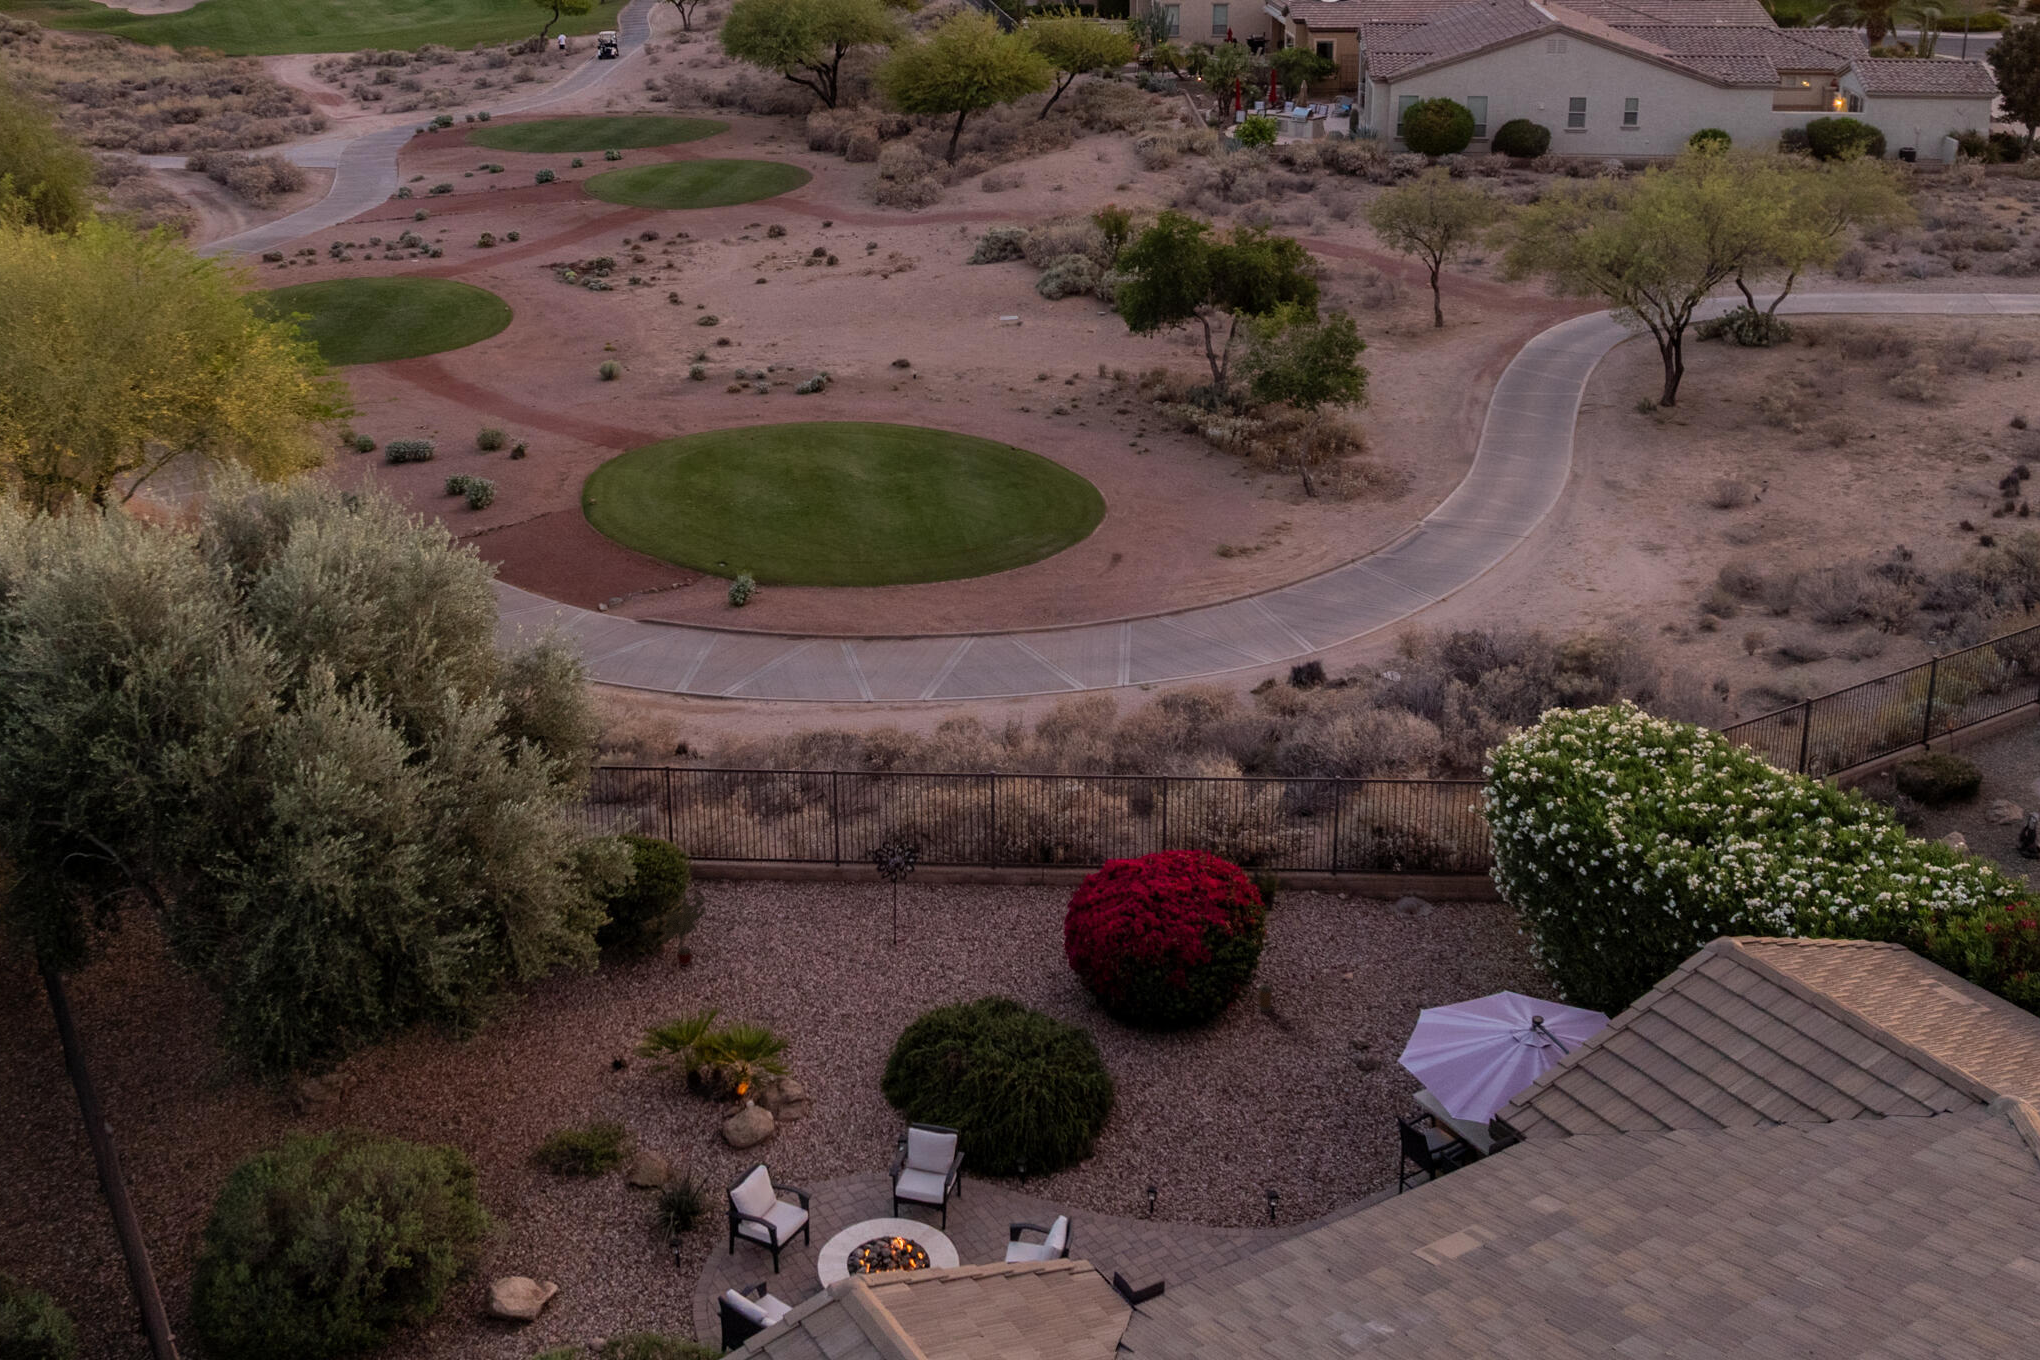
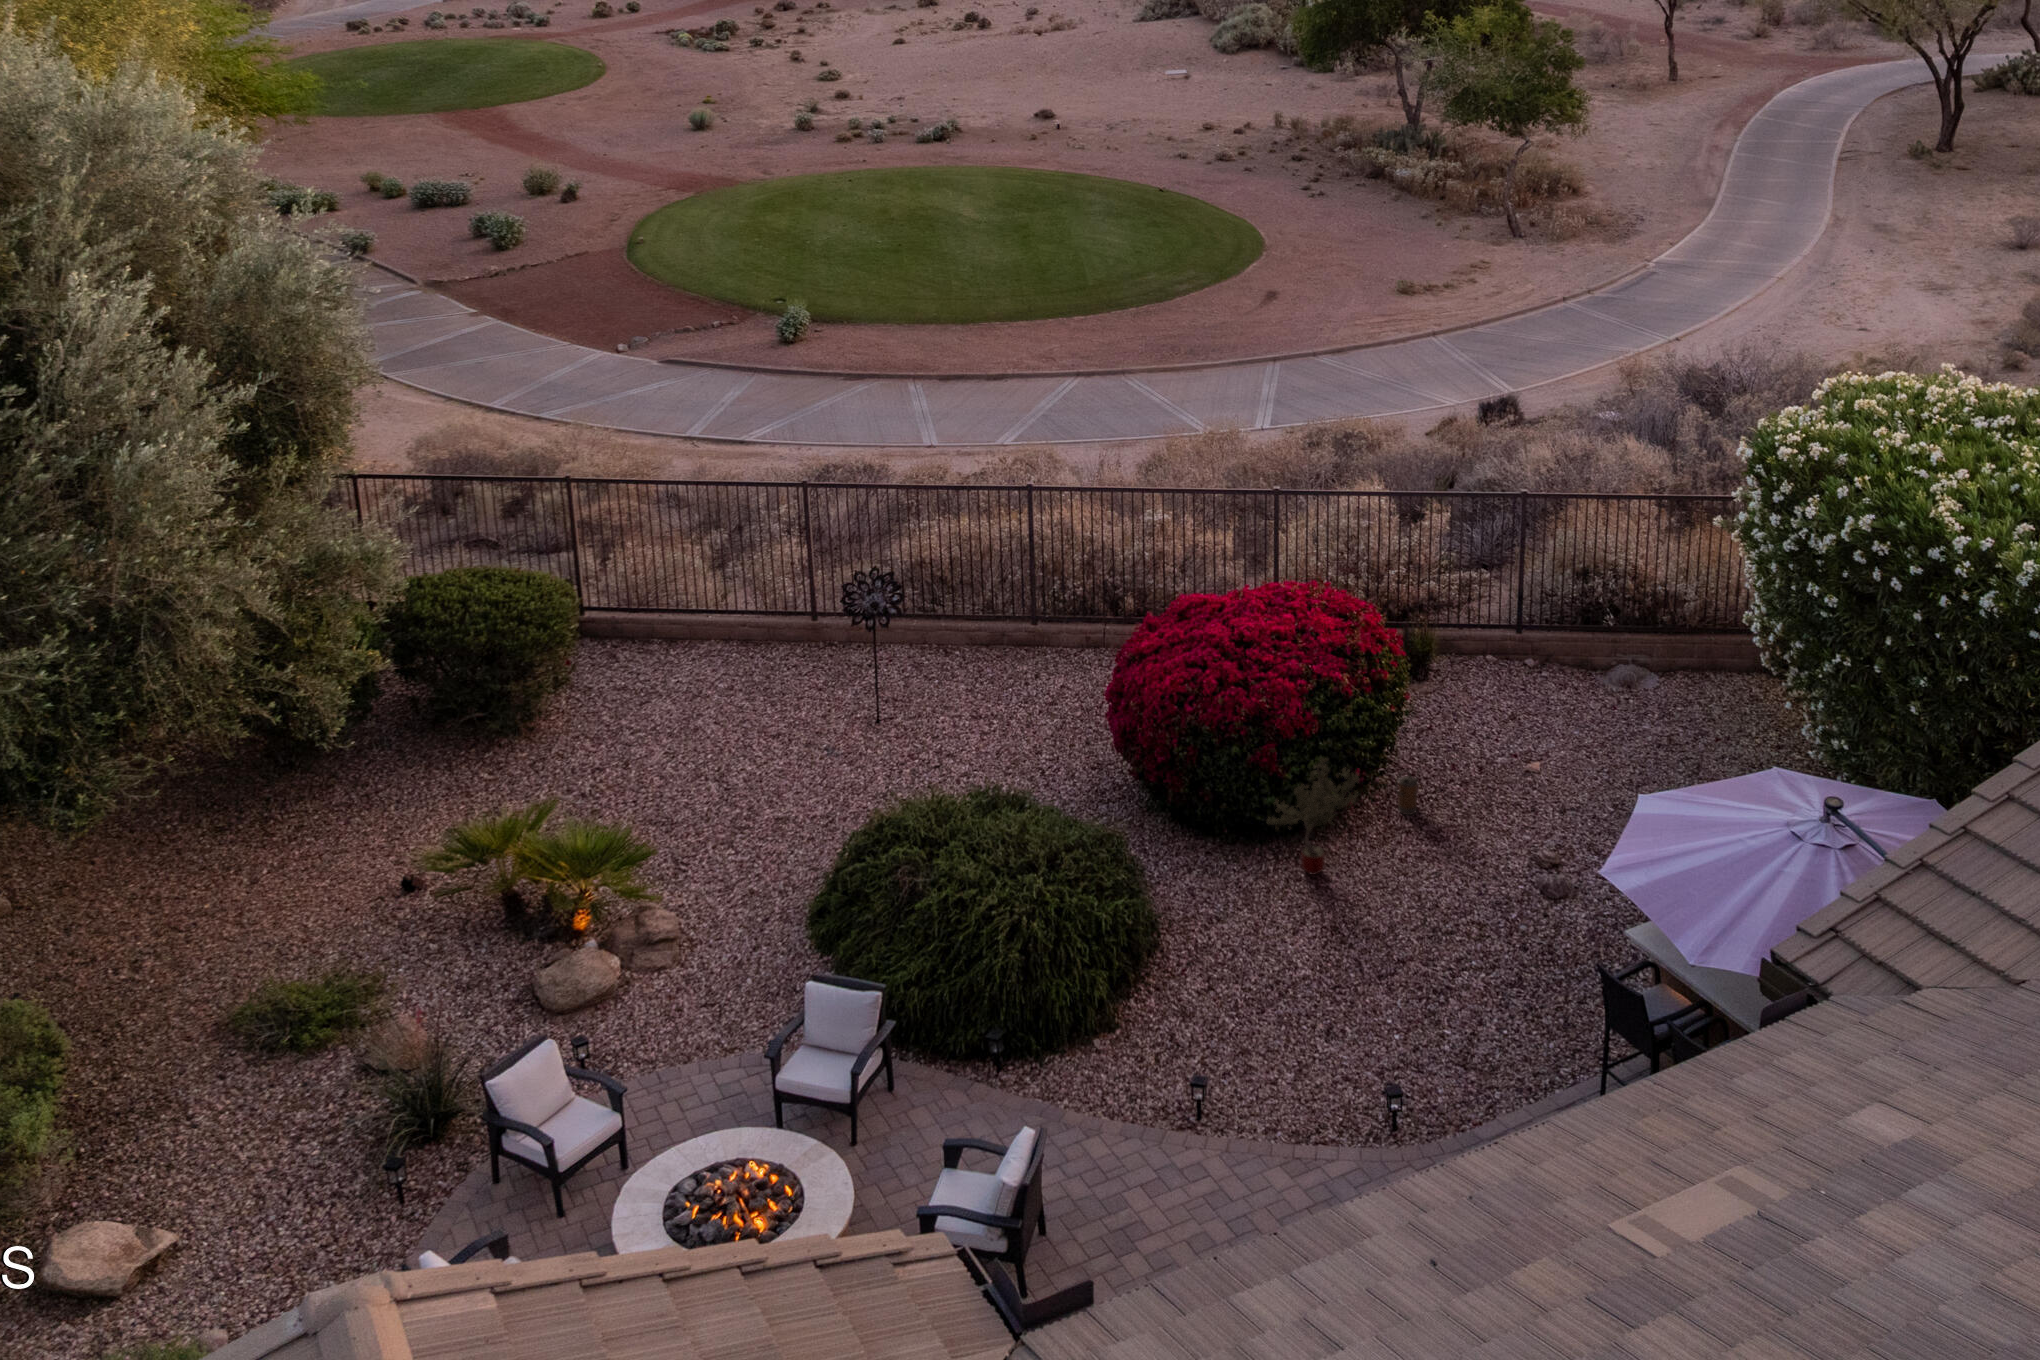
potted tree: present [659,894,706,966] -> present [1267,758,1359,875]

